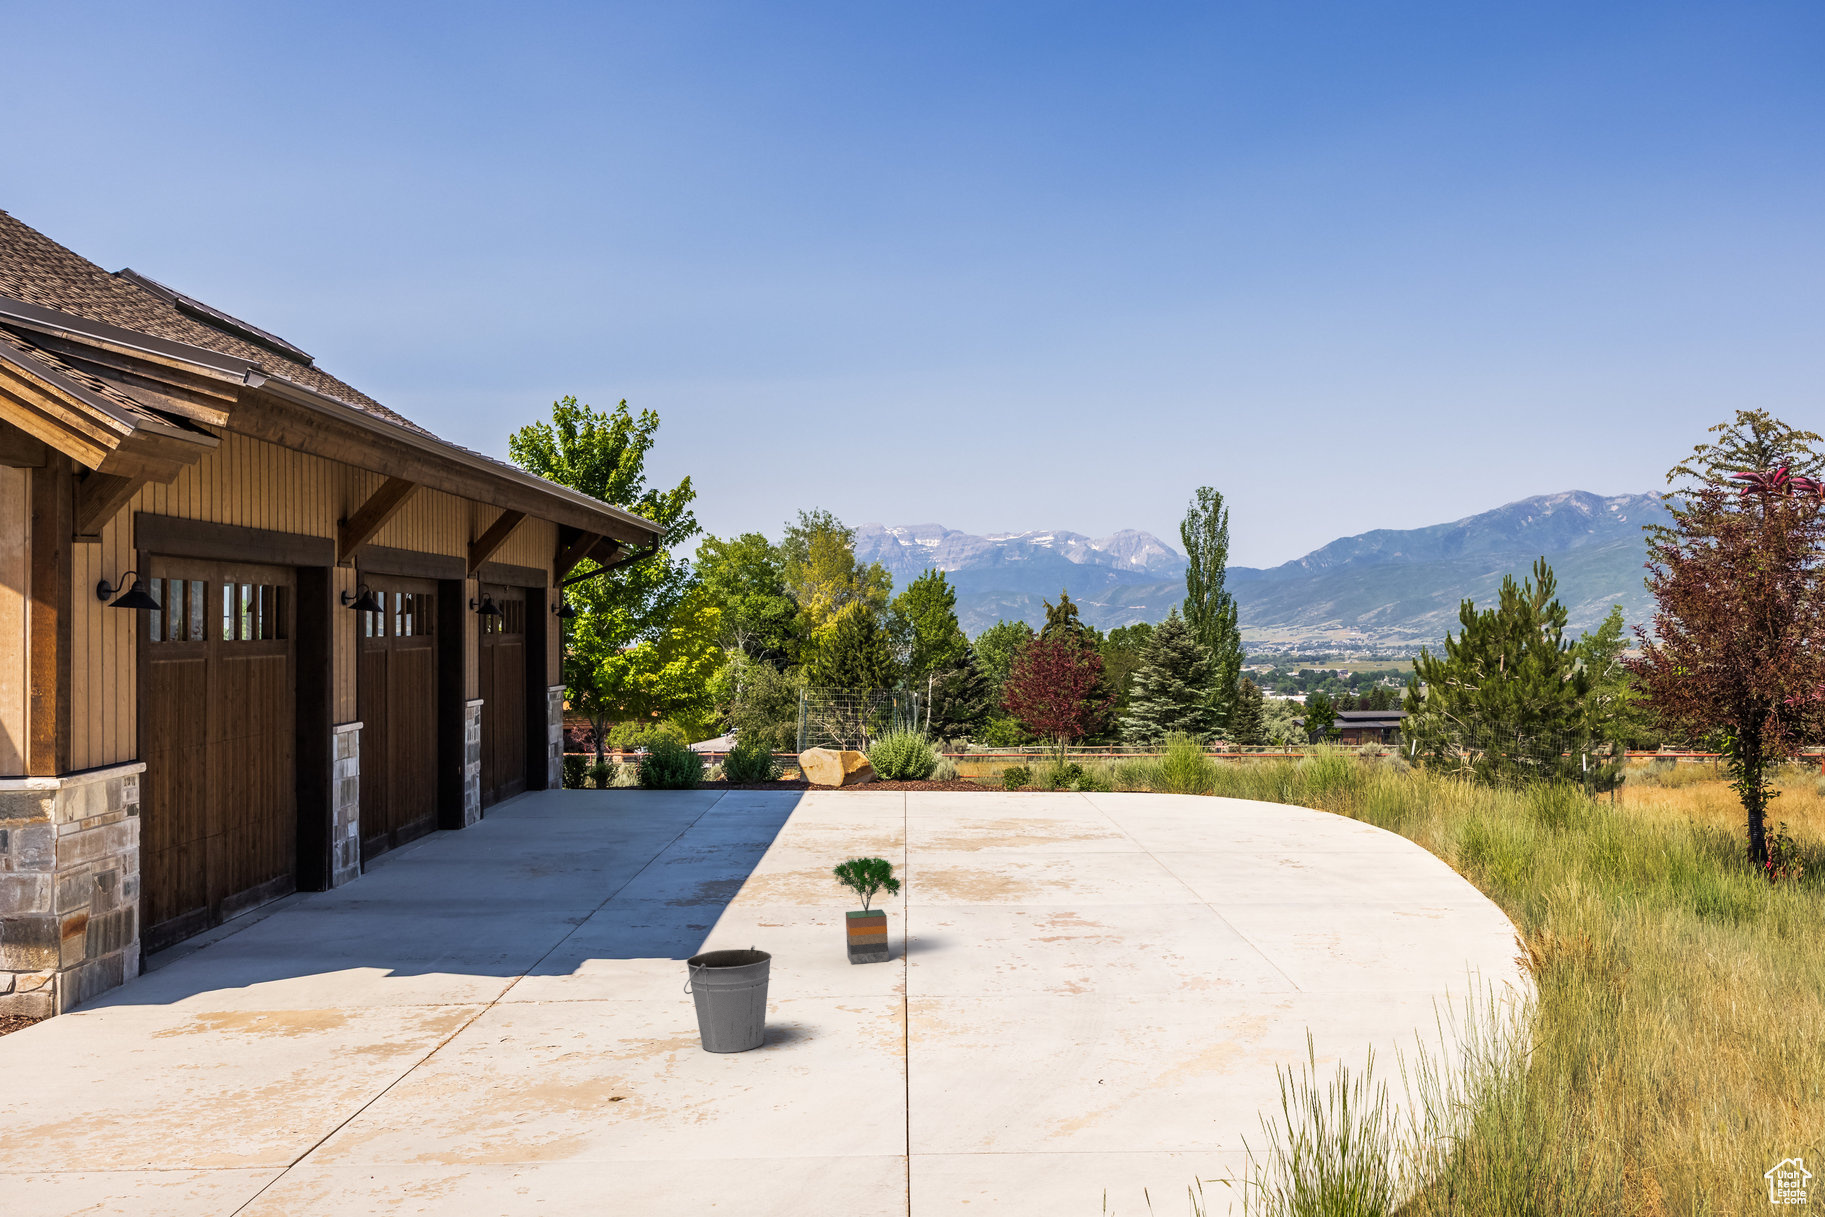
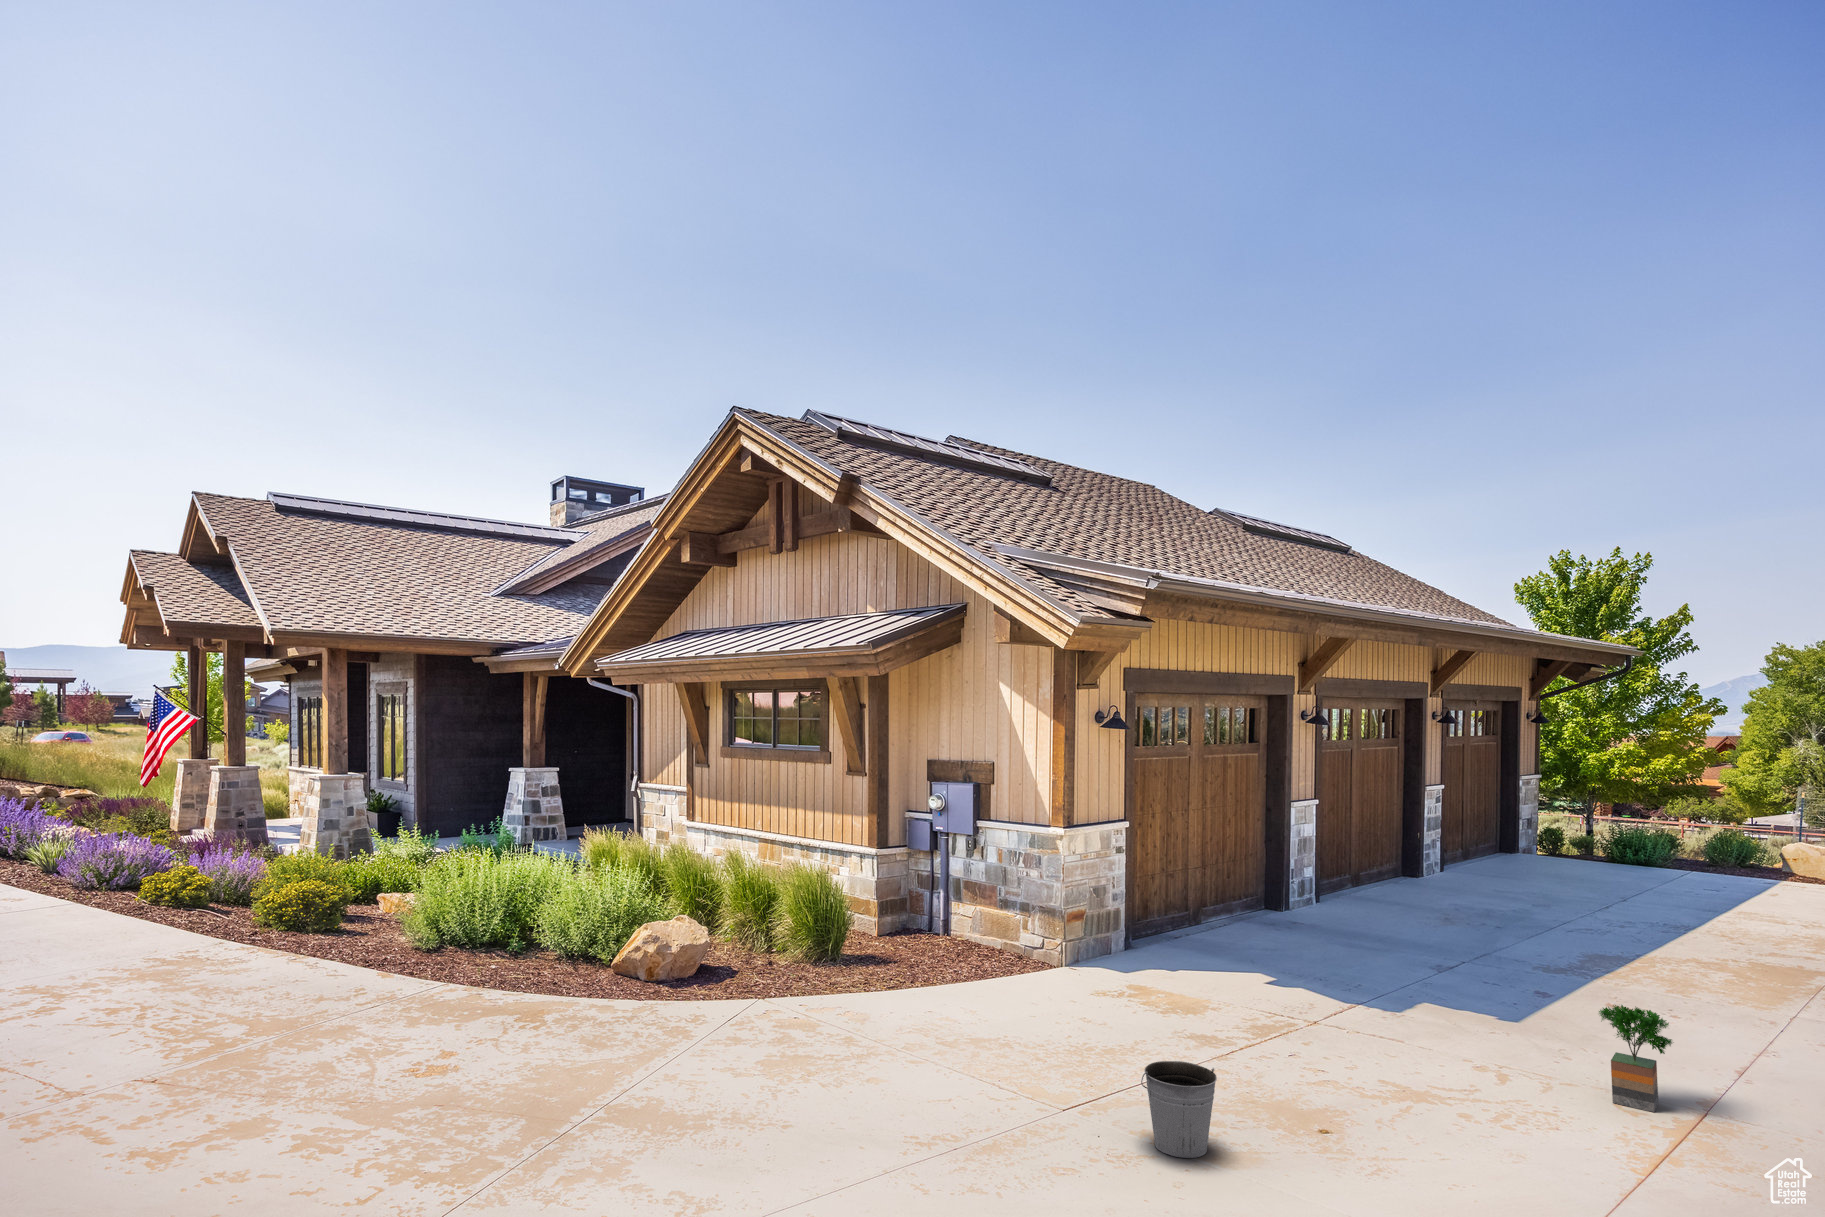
bucket: present [684,945,772,1053] -> present [1141,1061,1217,1158]

